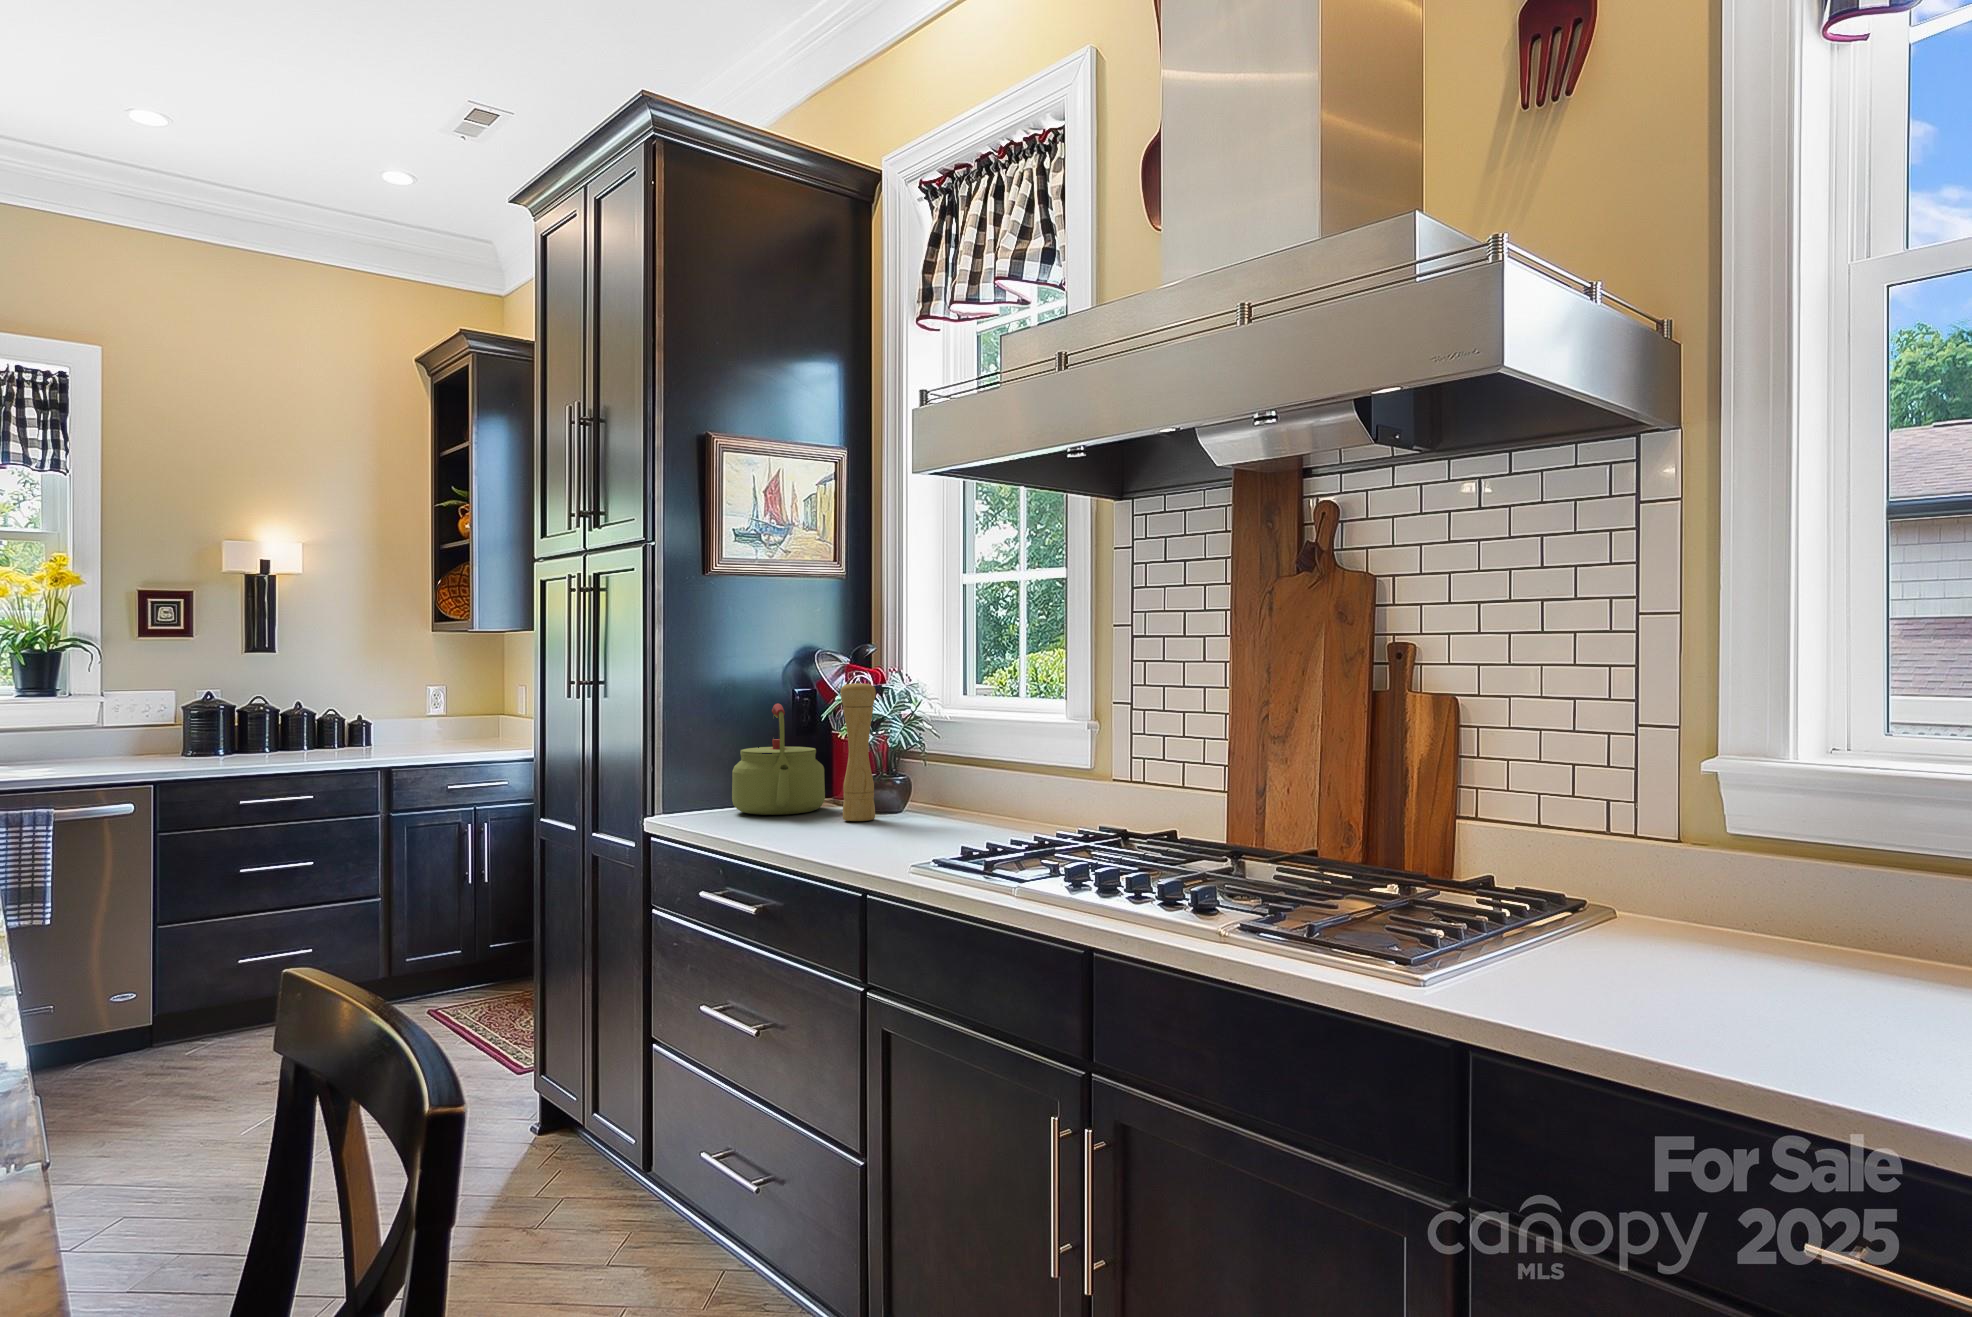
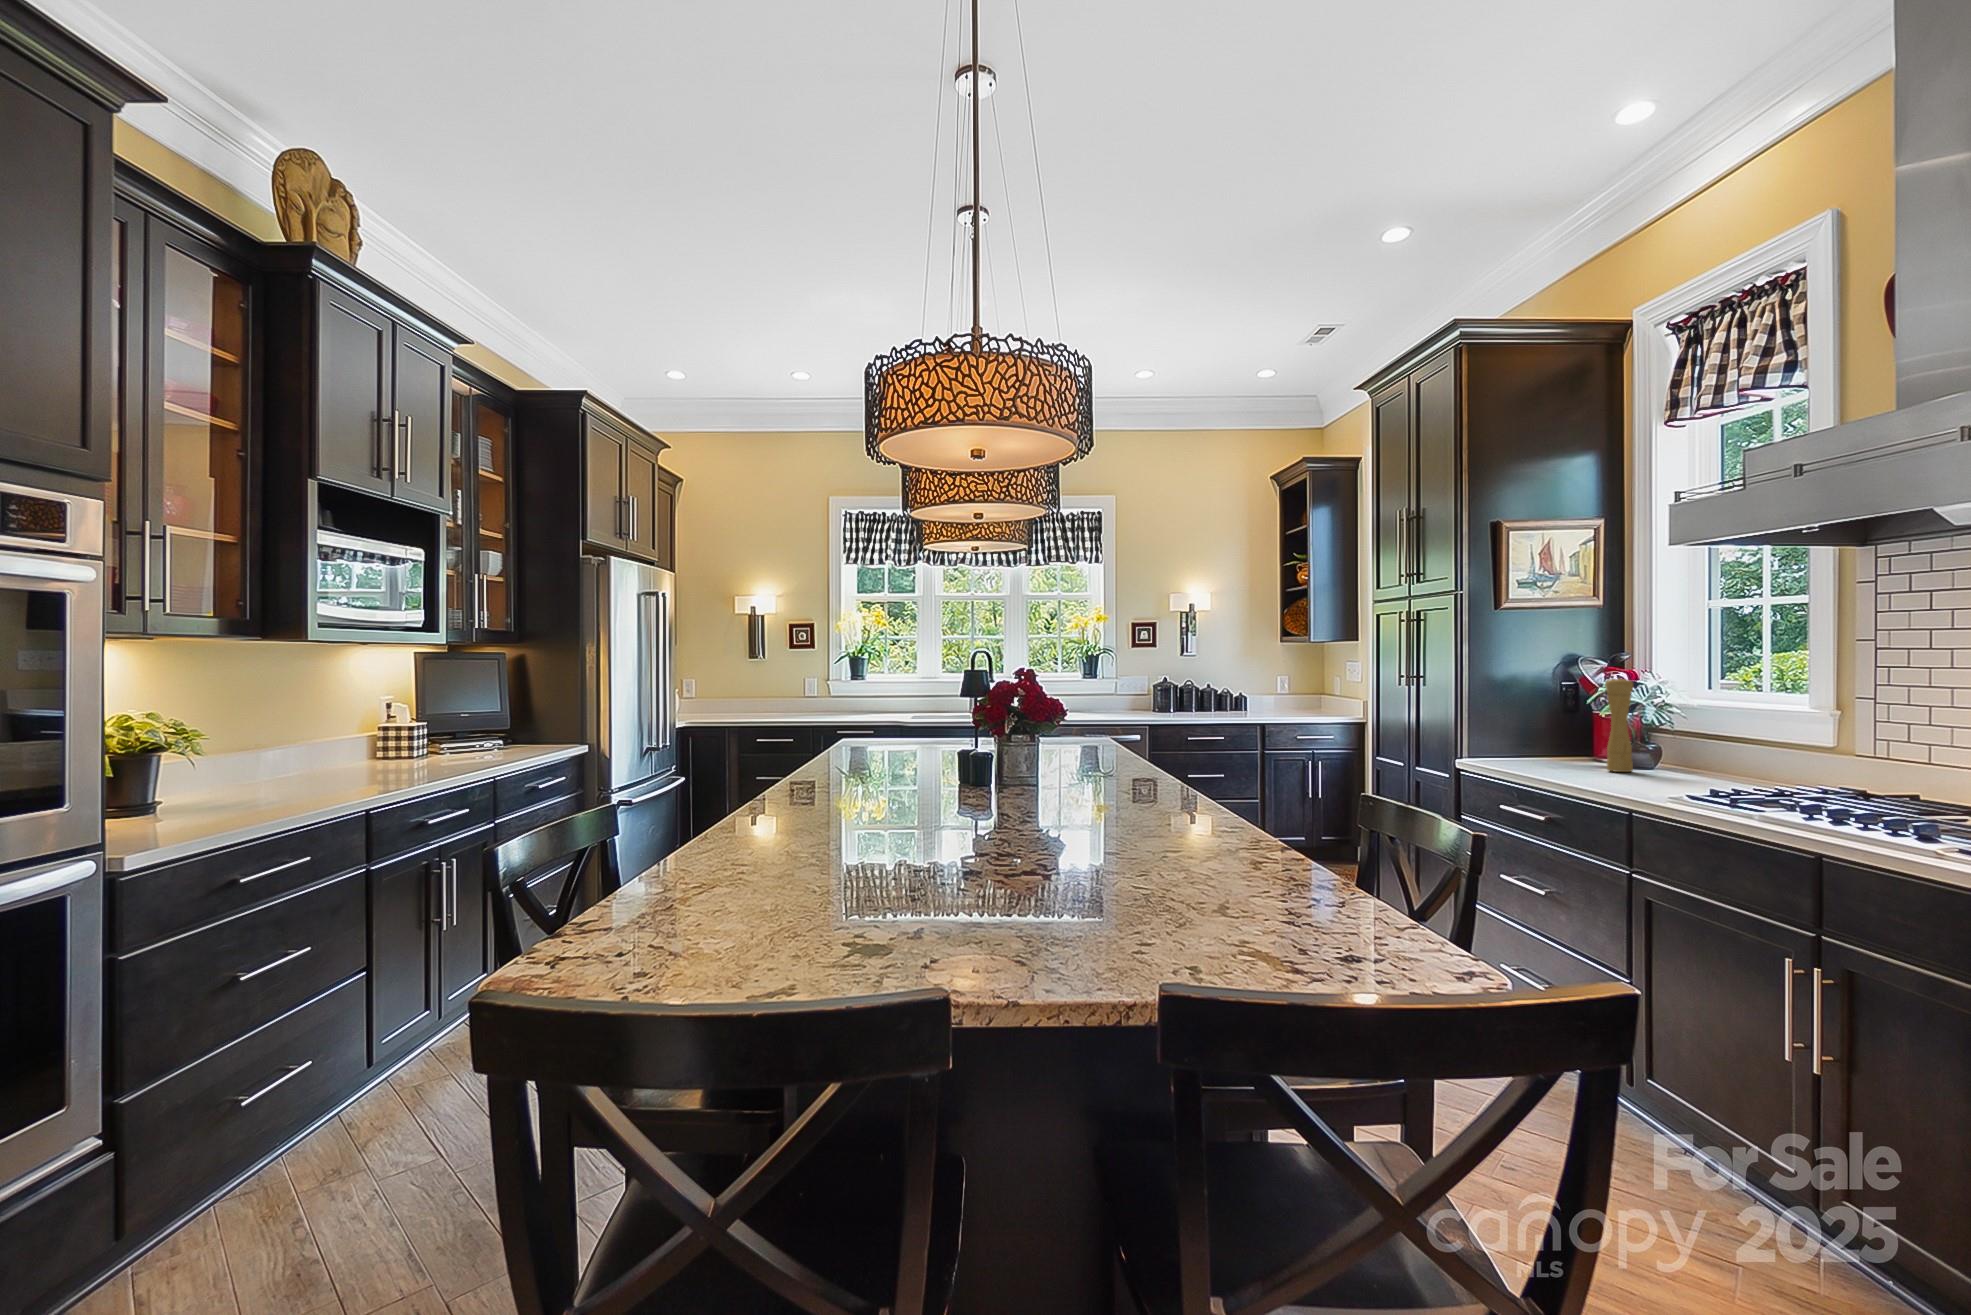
kettle: present [732,703,825,815] -> none [1518,691,1589,765]

